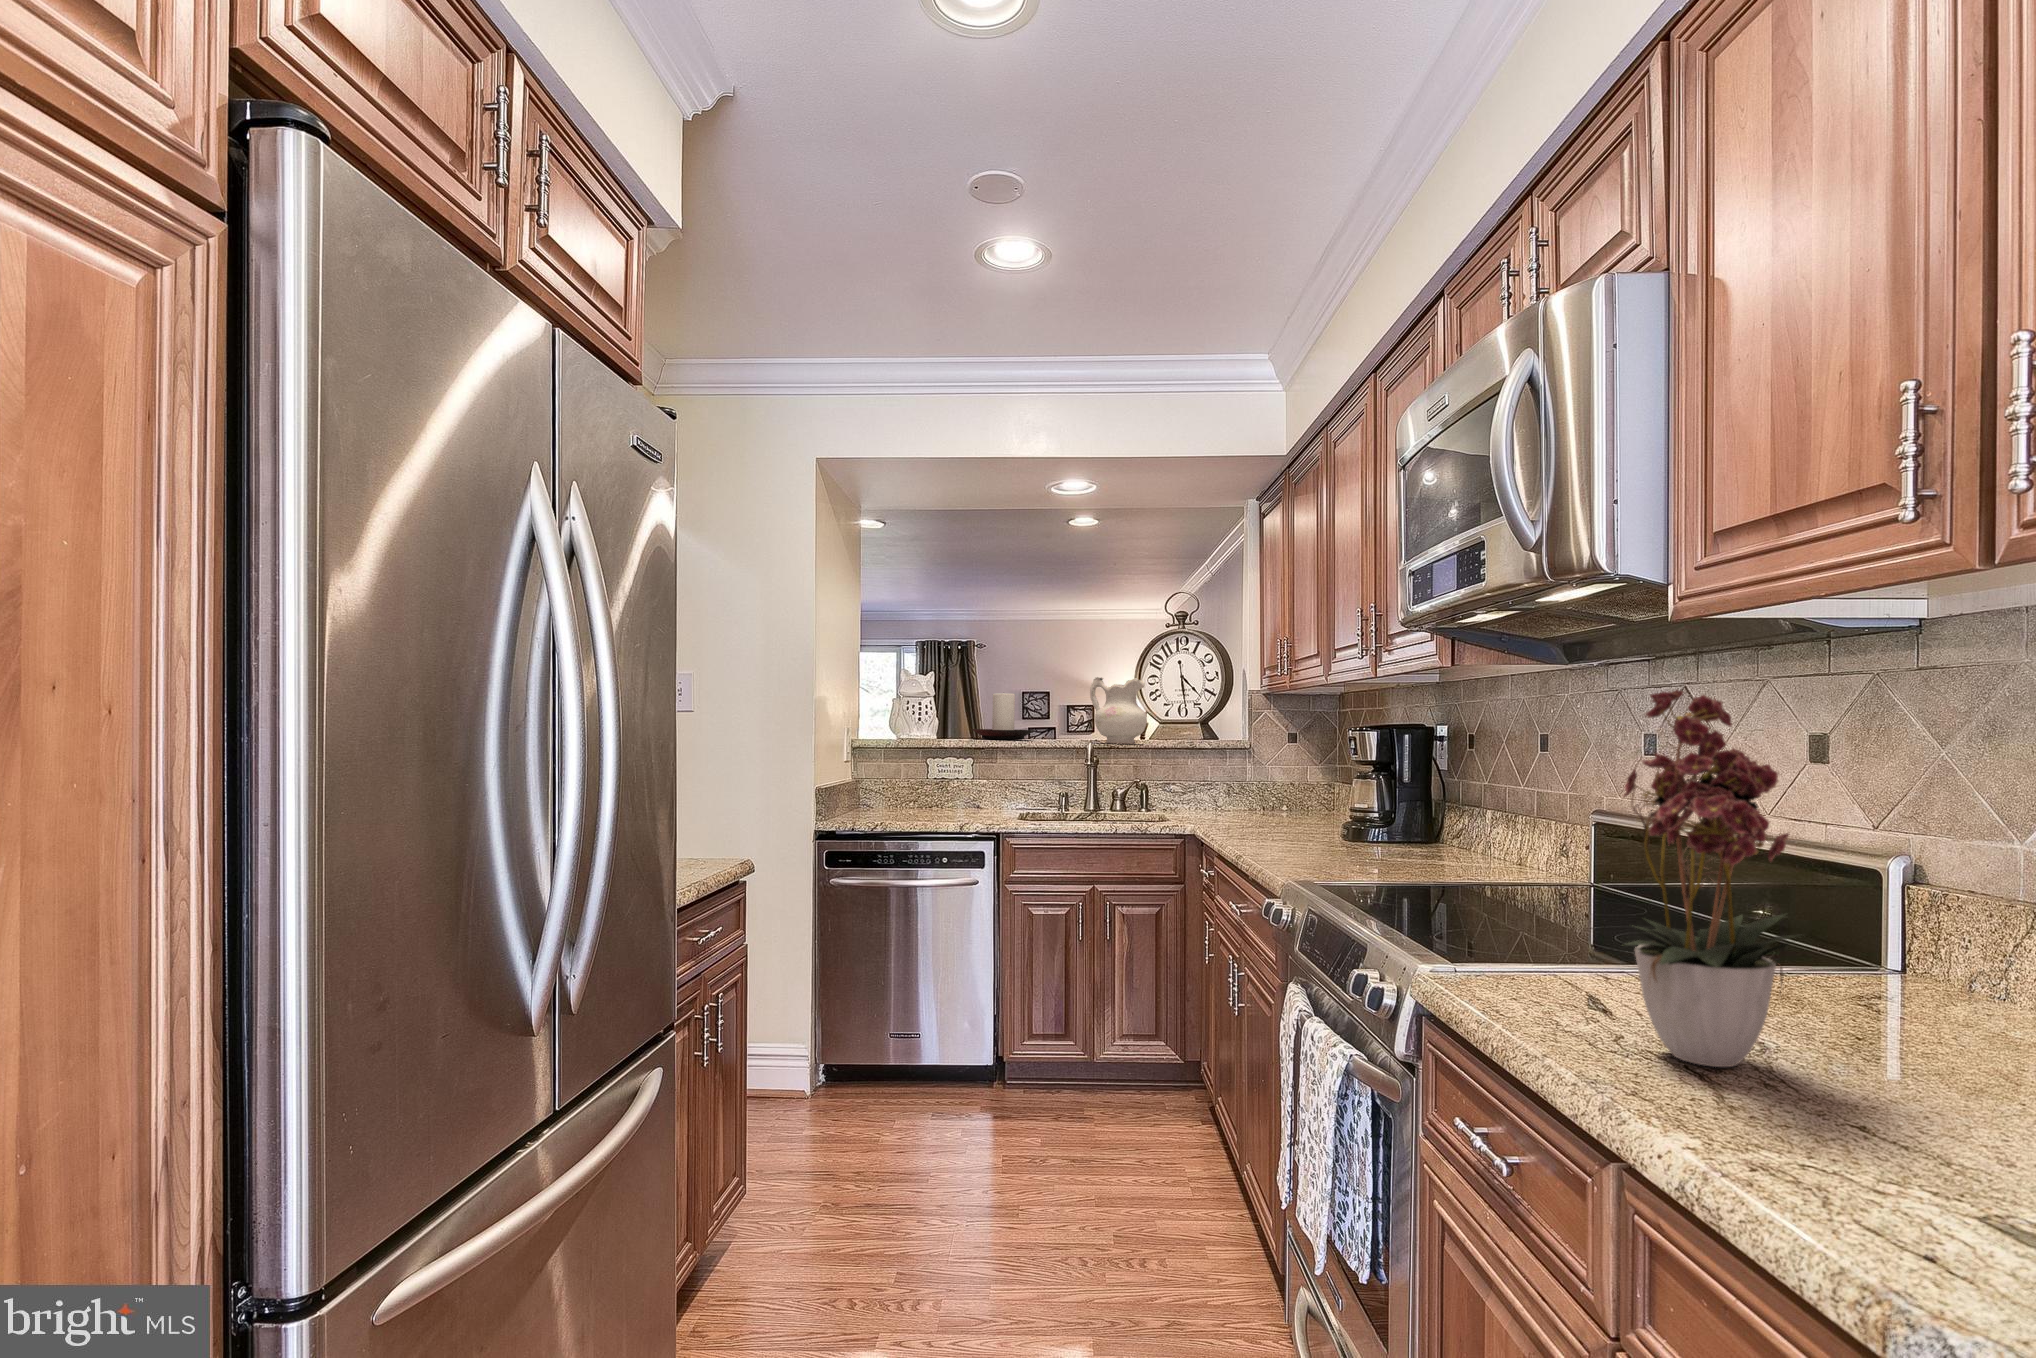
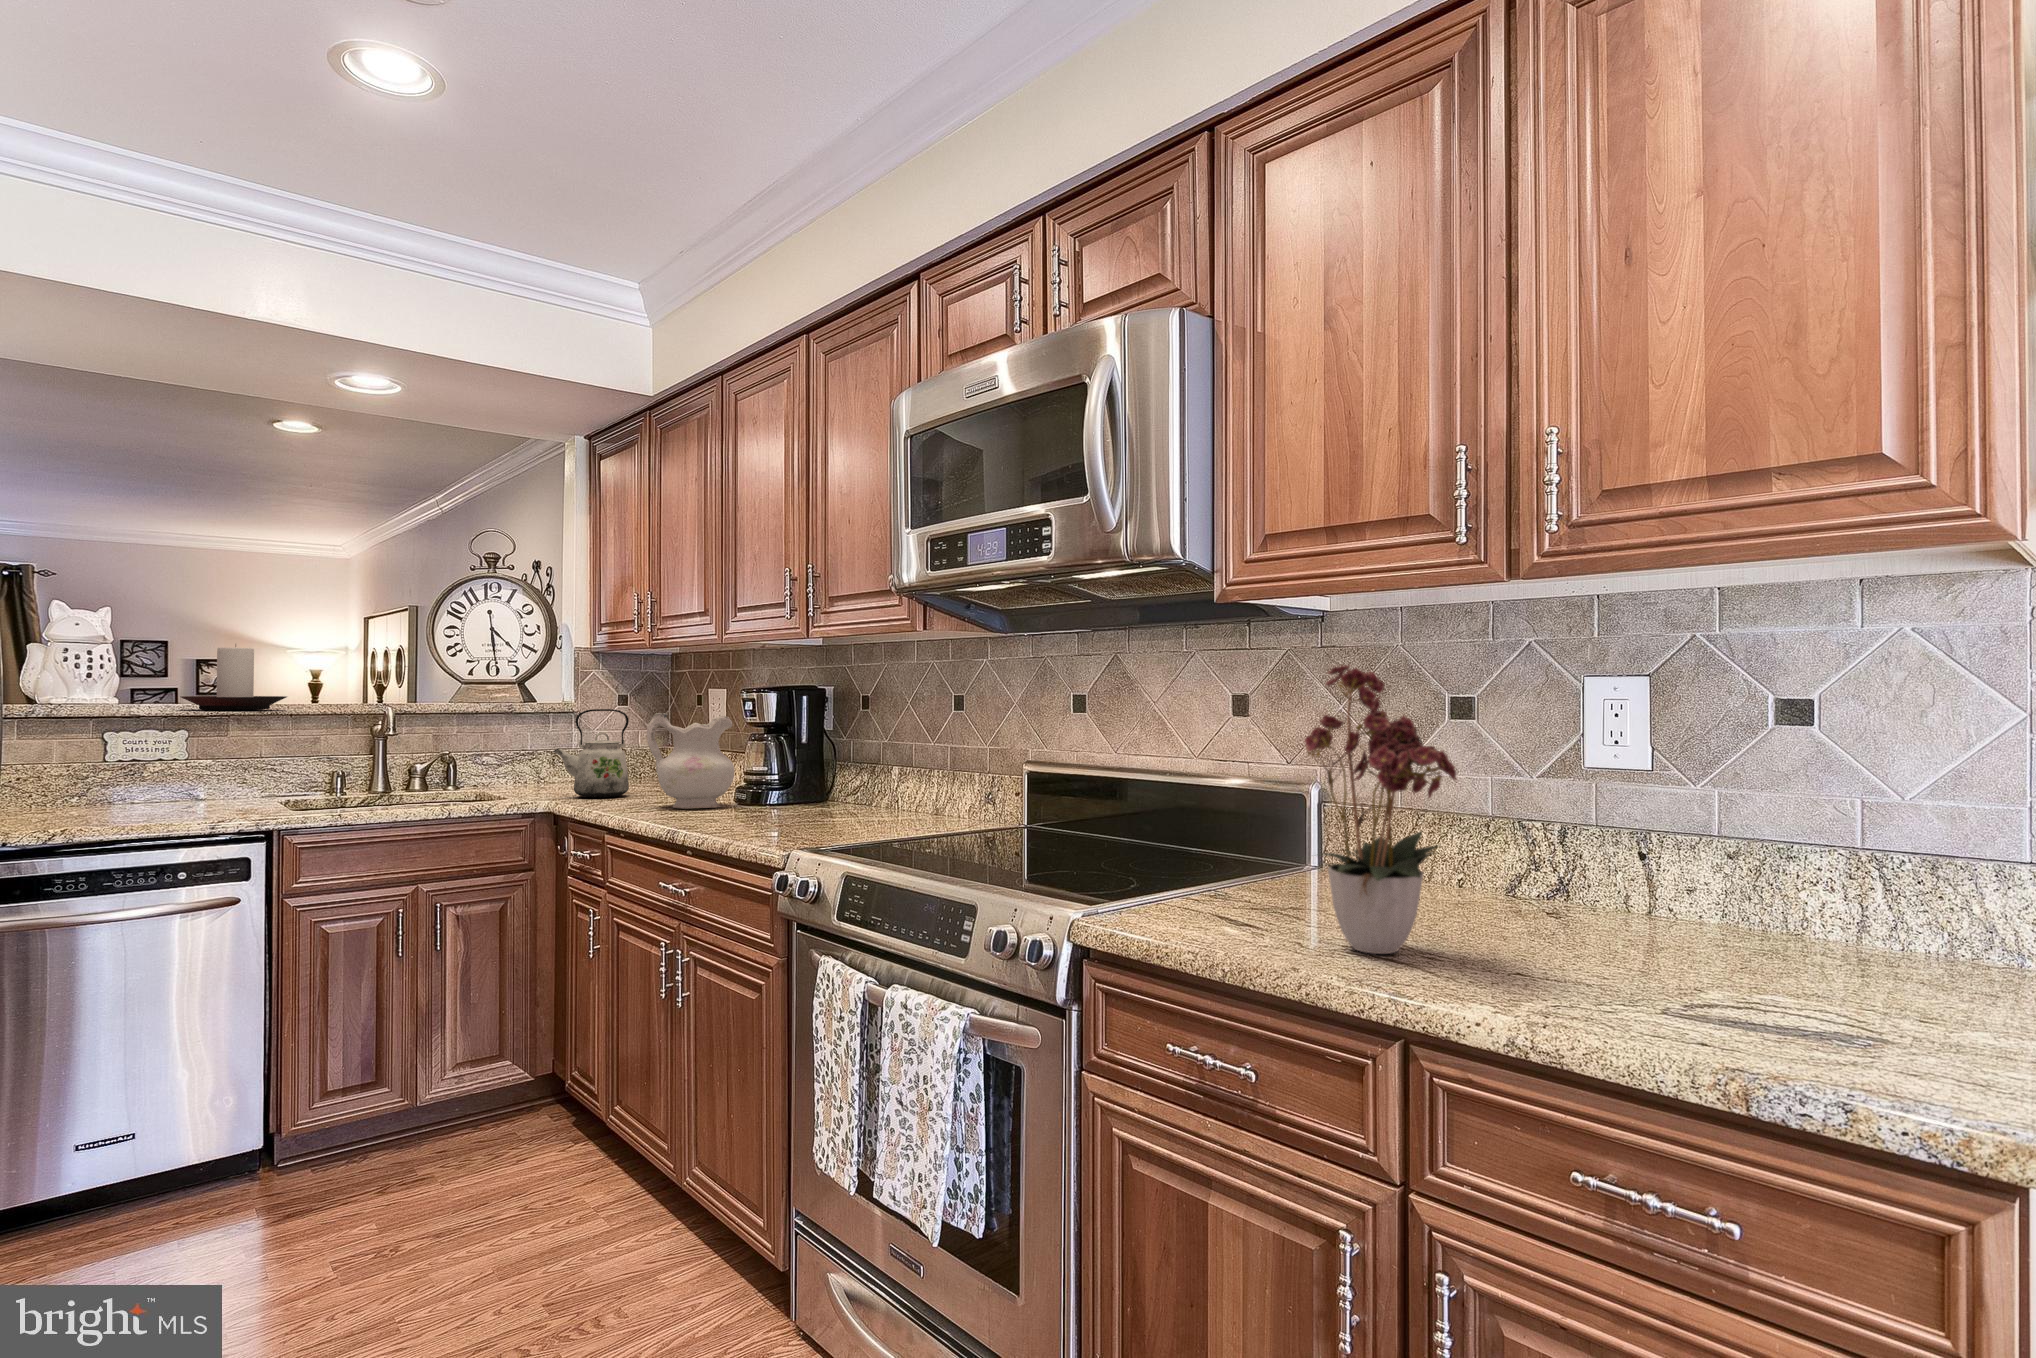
ceramic pitcher: present [1090,677,1147,744] -> present [647,713,734,809]
kettle: none [1200,745,1265,824] -> present [553,709,629,798]

